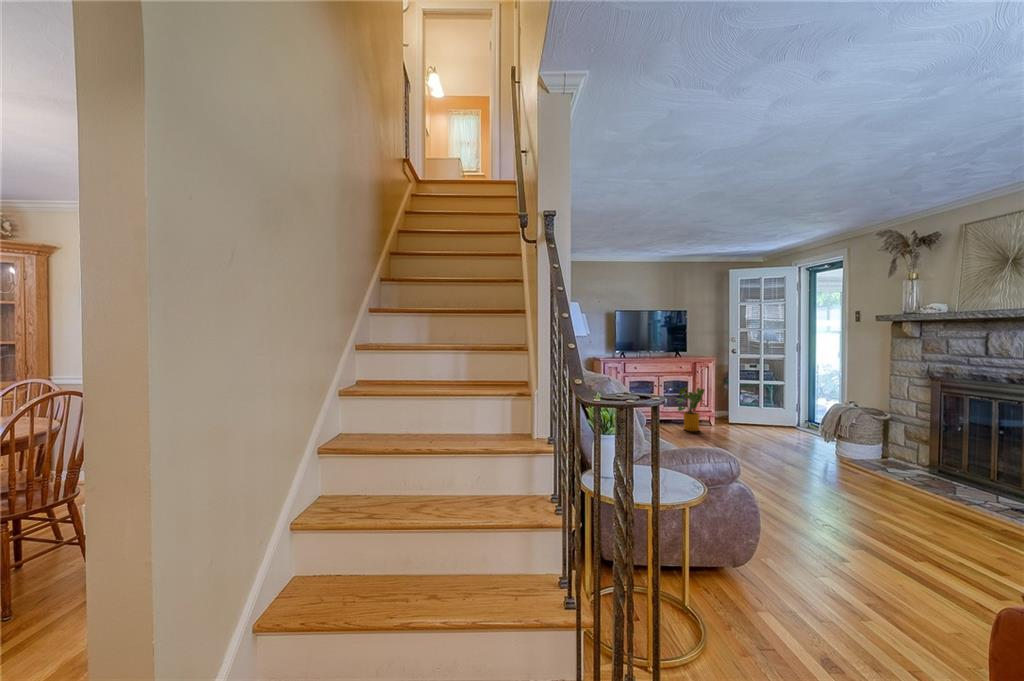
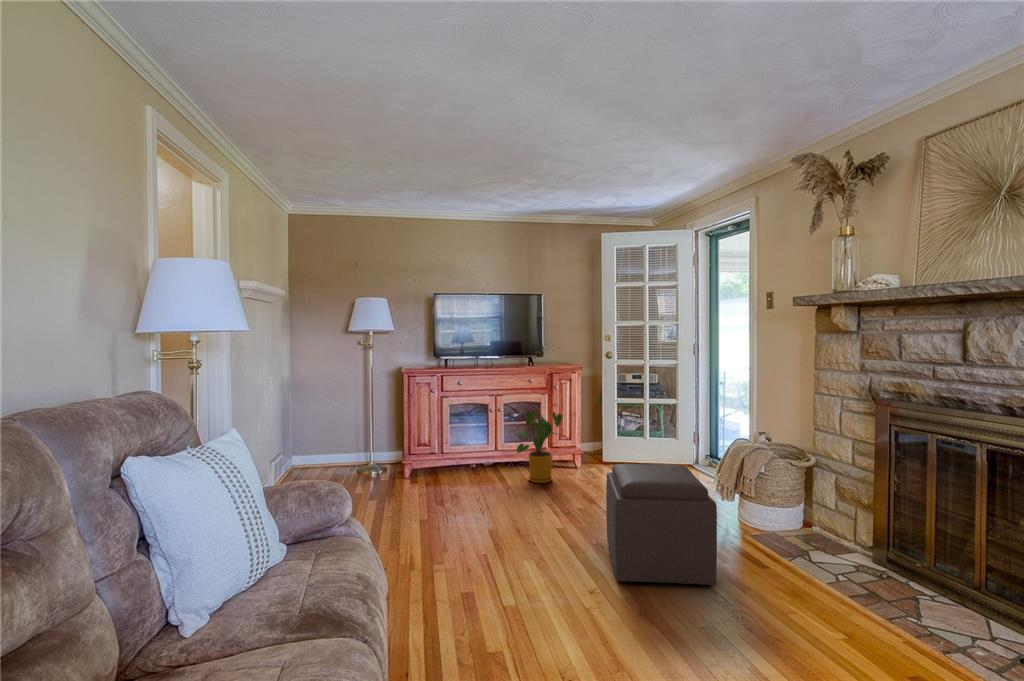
ottoman: none [754,412,829,476] -> present [606,464,717,586]

